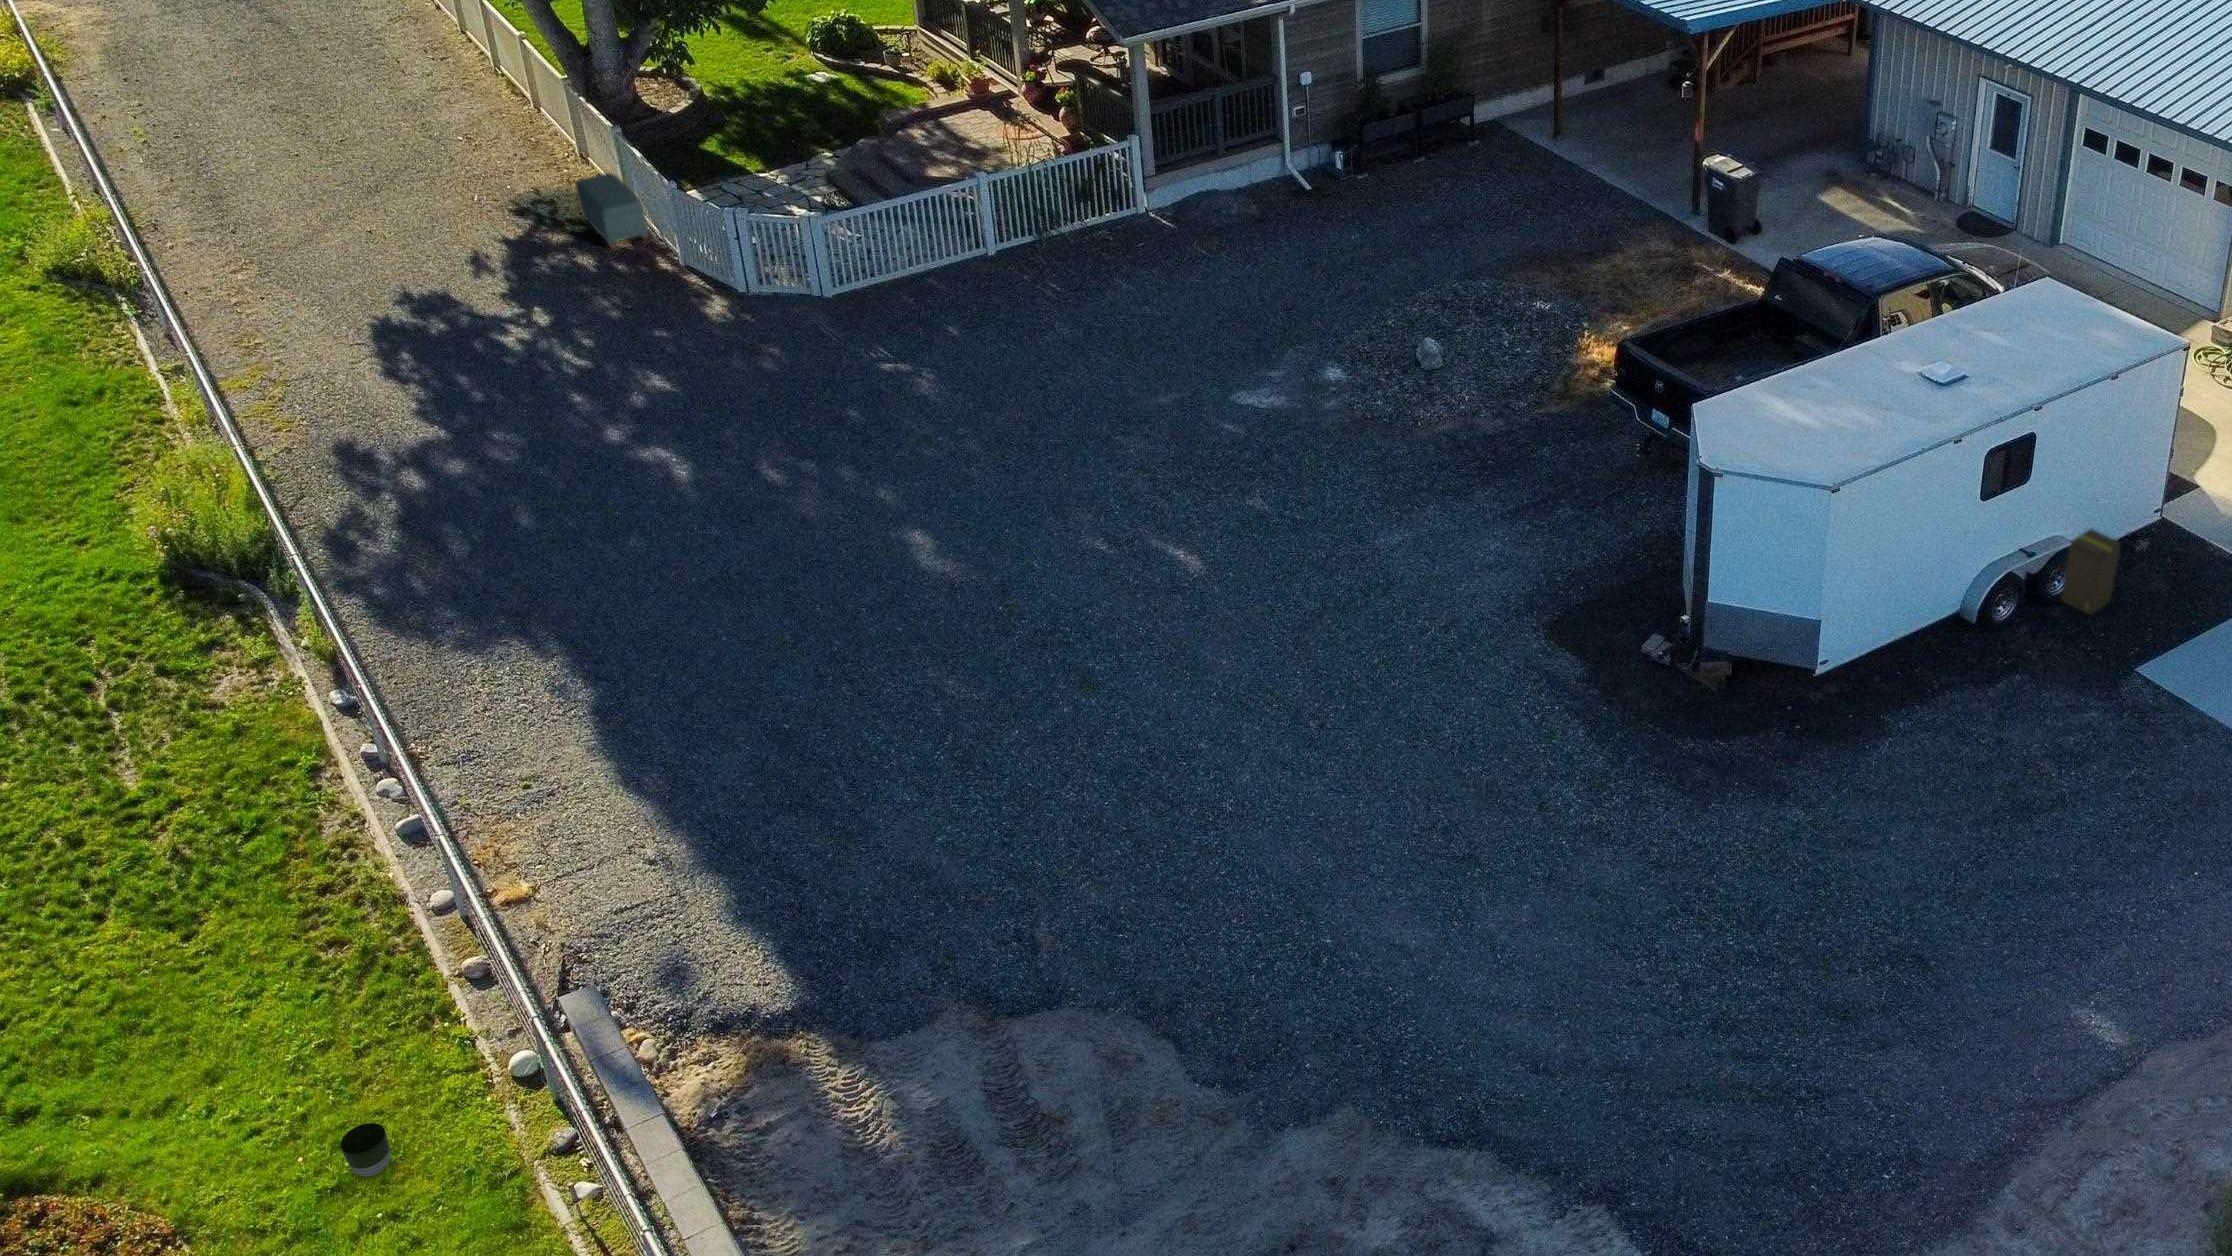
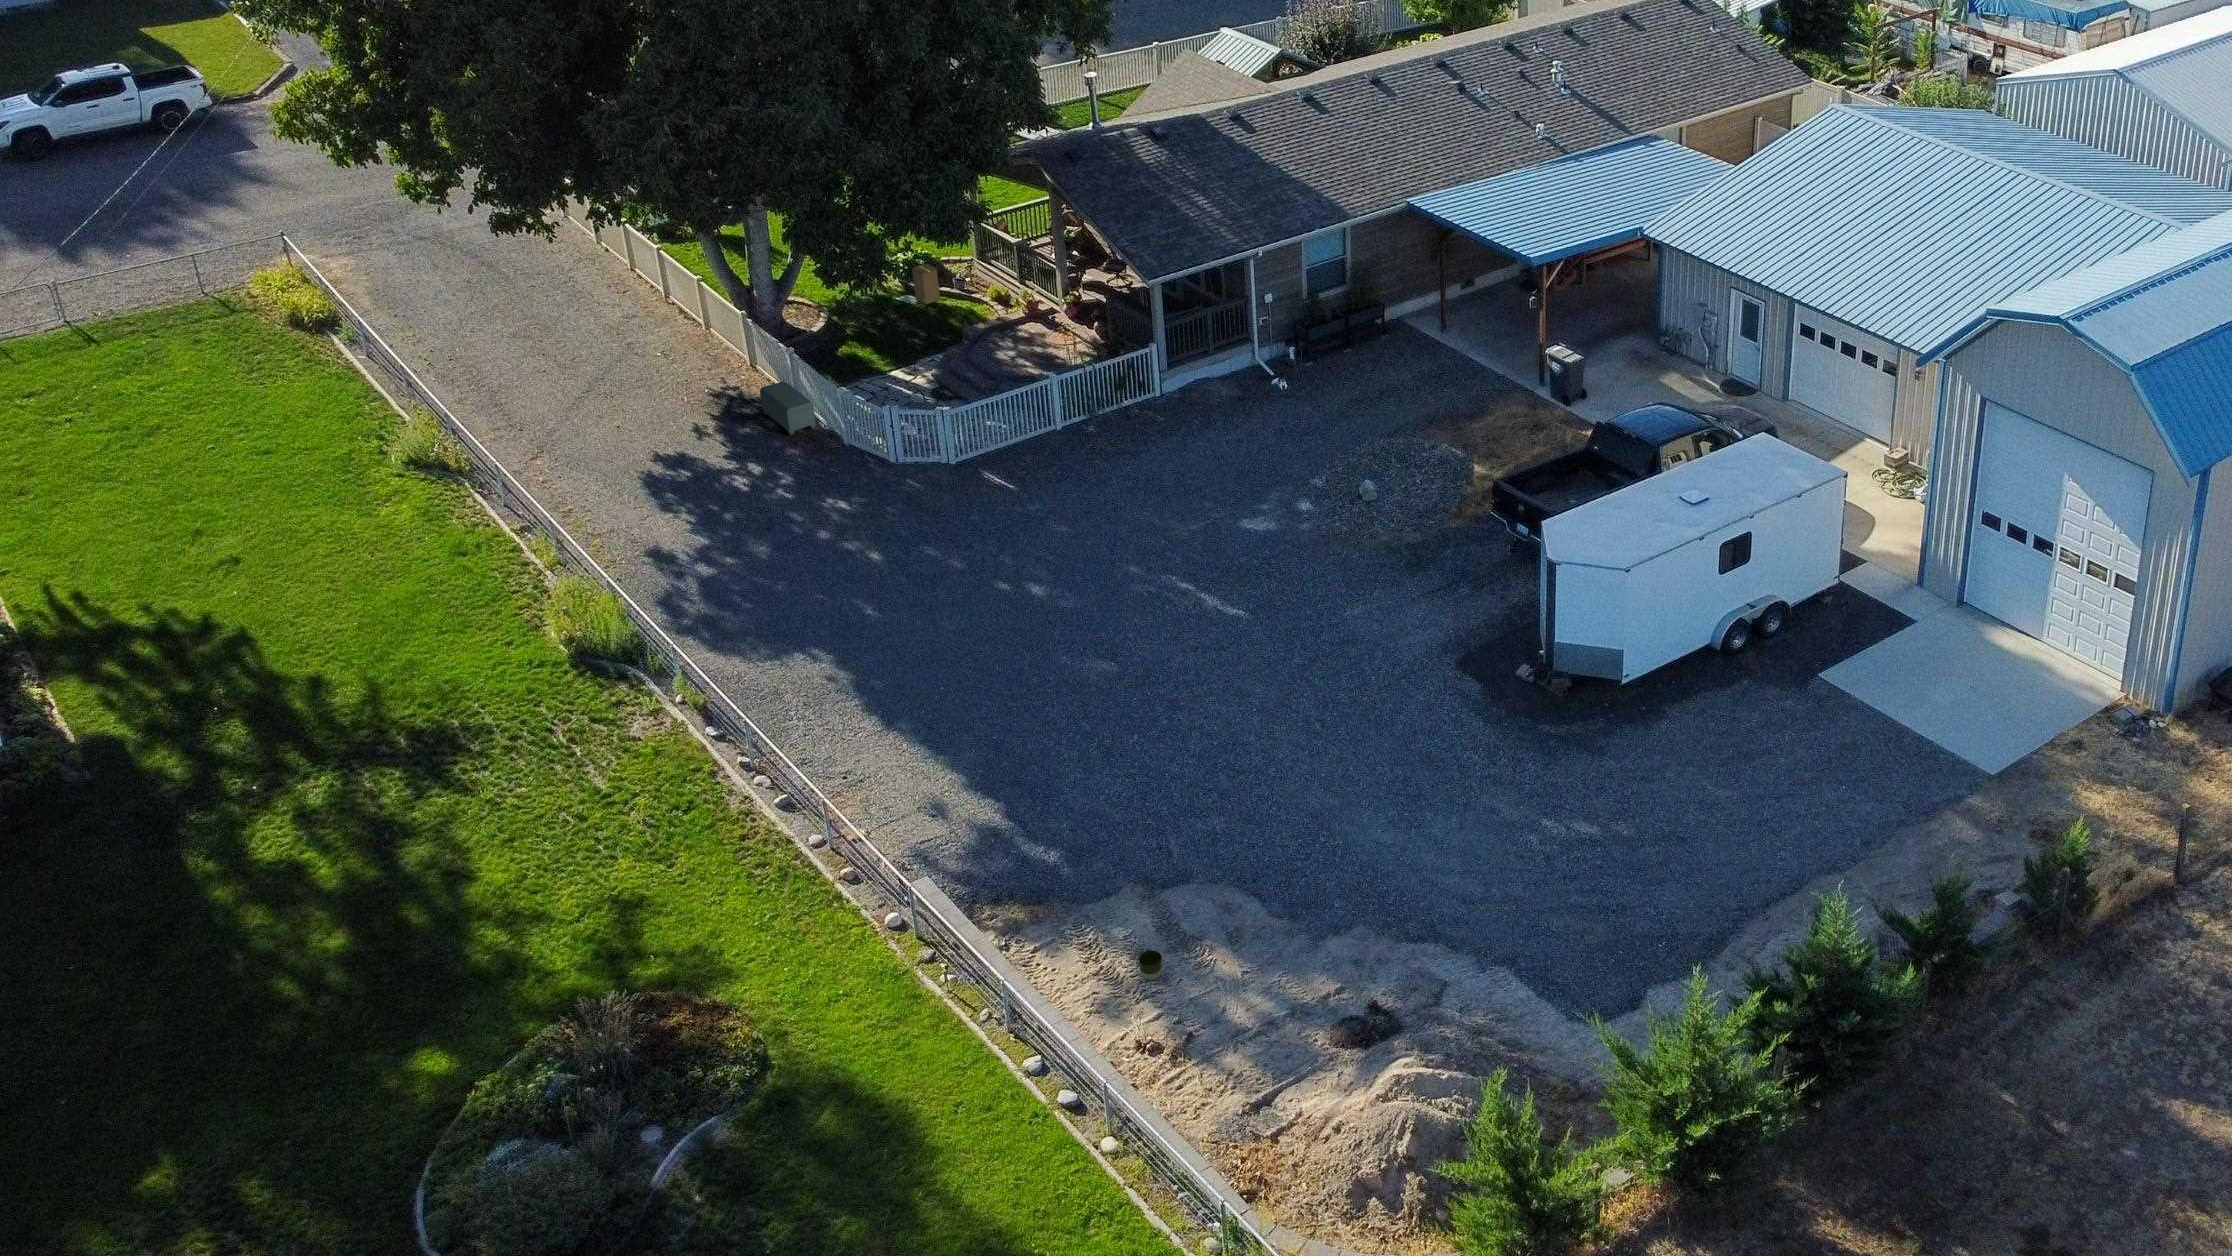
cardboard box: present [2061,529,2121,615] -> present [912,264,940,304]
planter: present [340,1123,390,1177] -> present [1139,951,1162,980]

